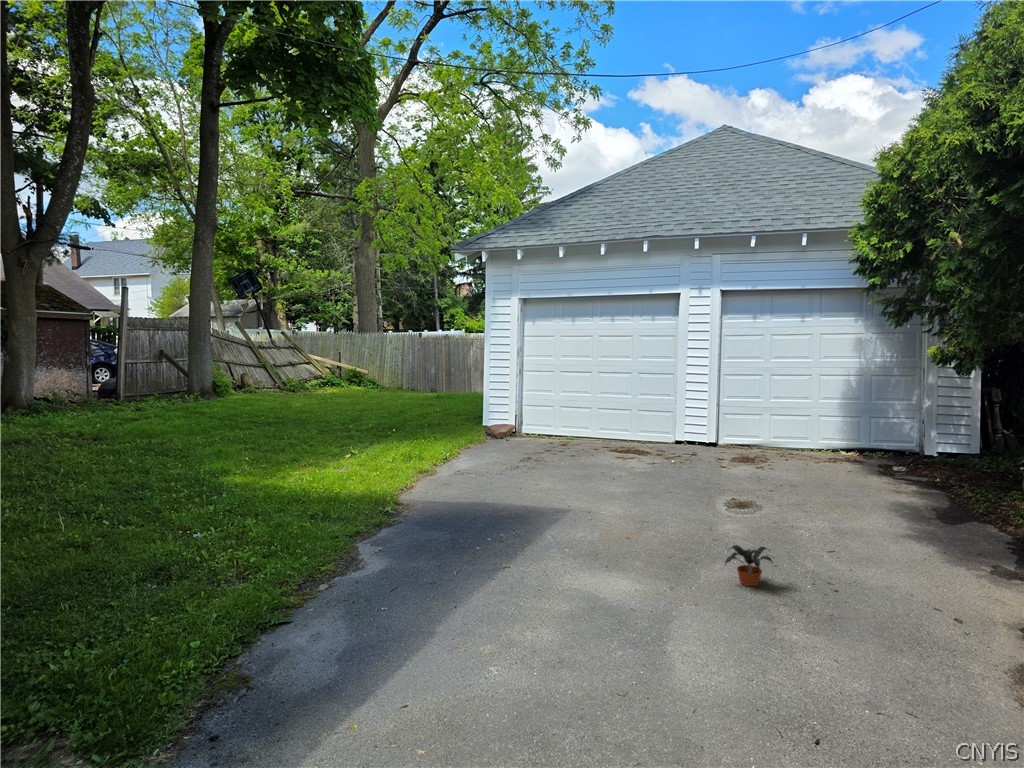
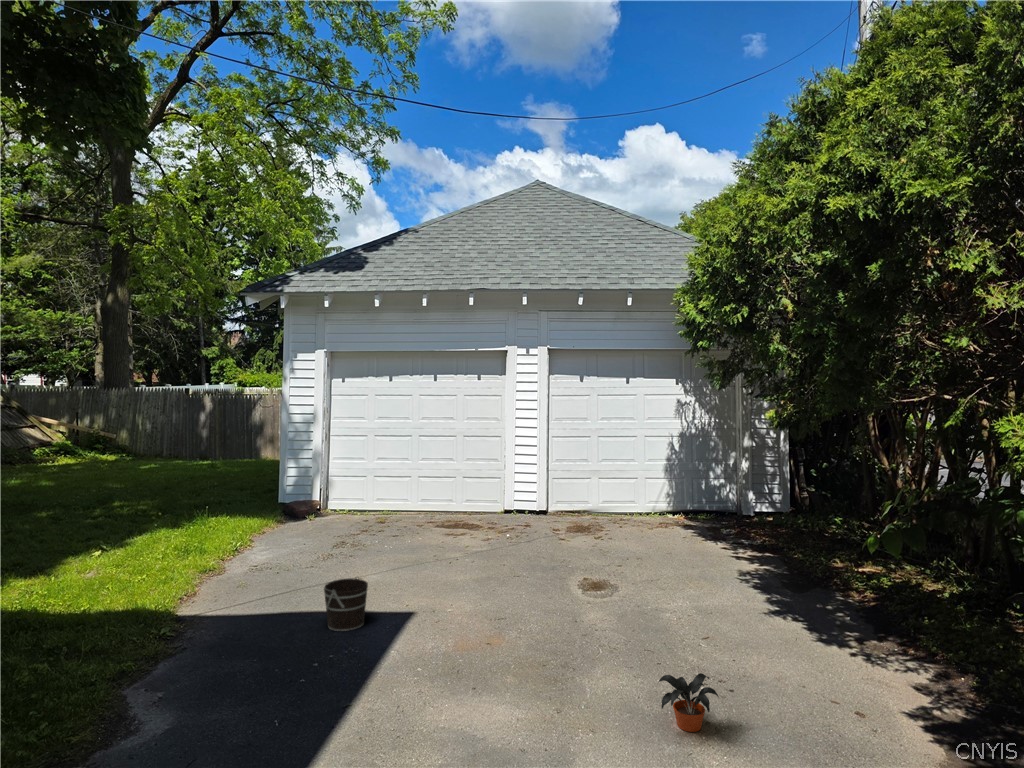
bucket: none [502,471,534,507] -> present [324,578,368,631]

